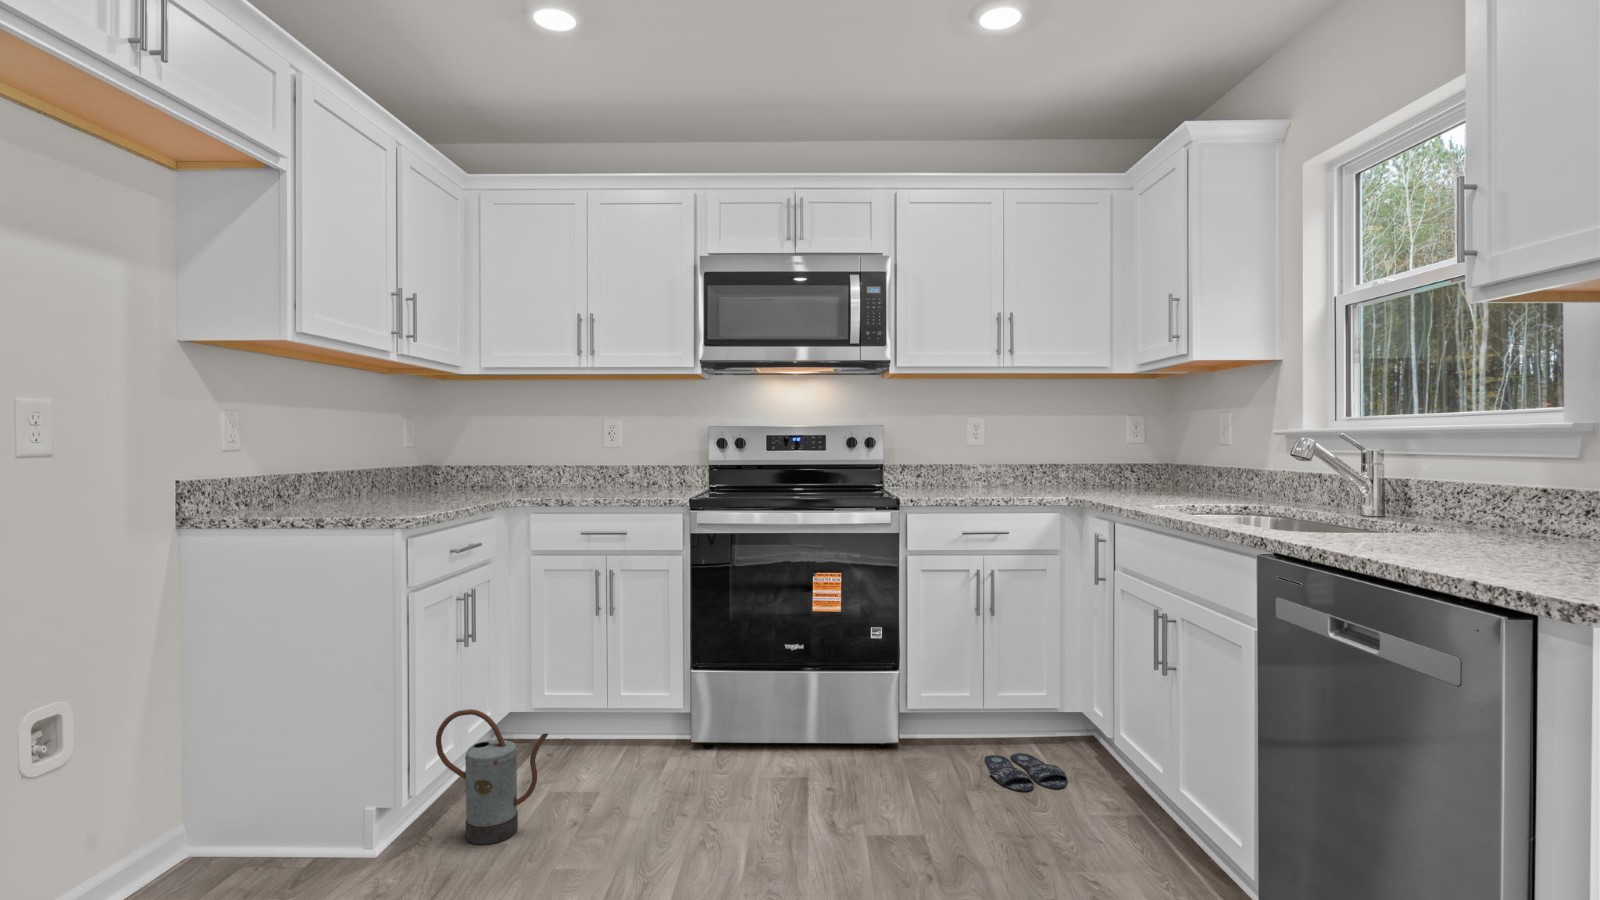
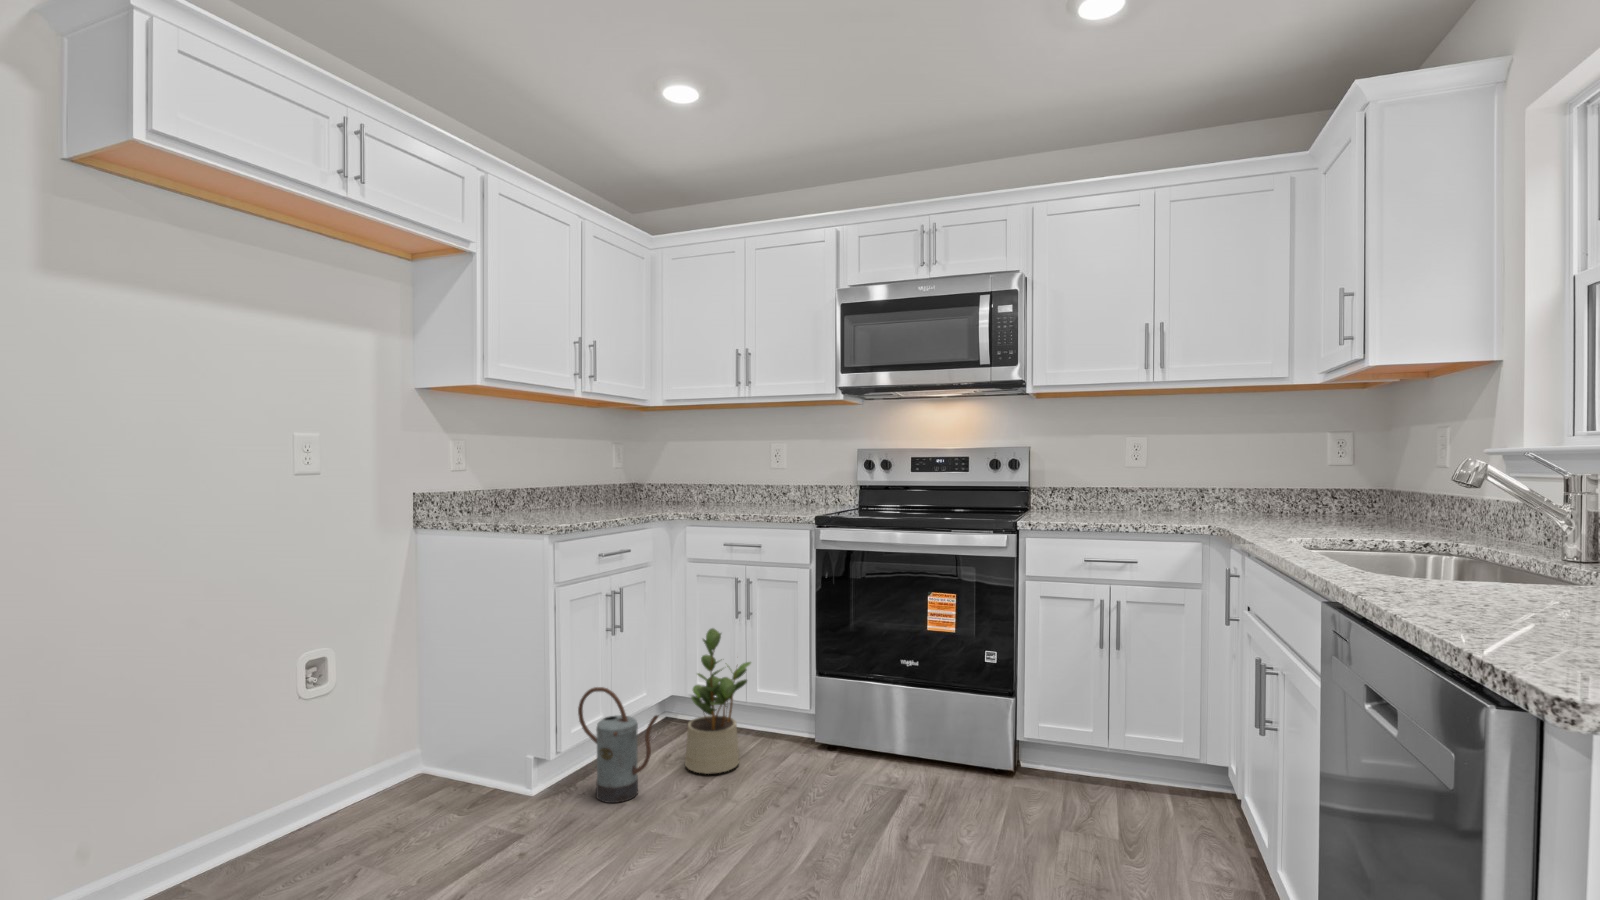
potted plant: none [556,629,627,793] -> present [685,628,751,774]
slippers: present [985,753,1067,792] -> none [1097,801,1186,849]

